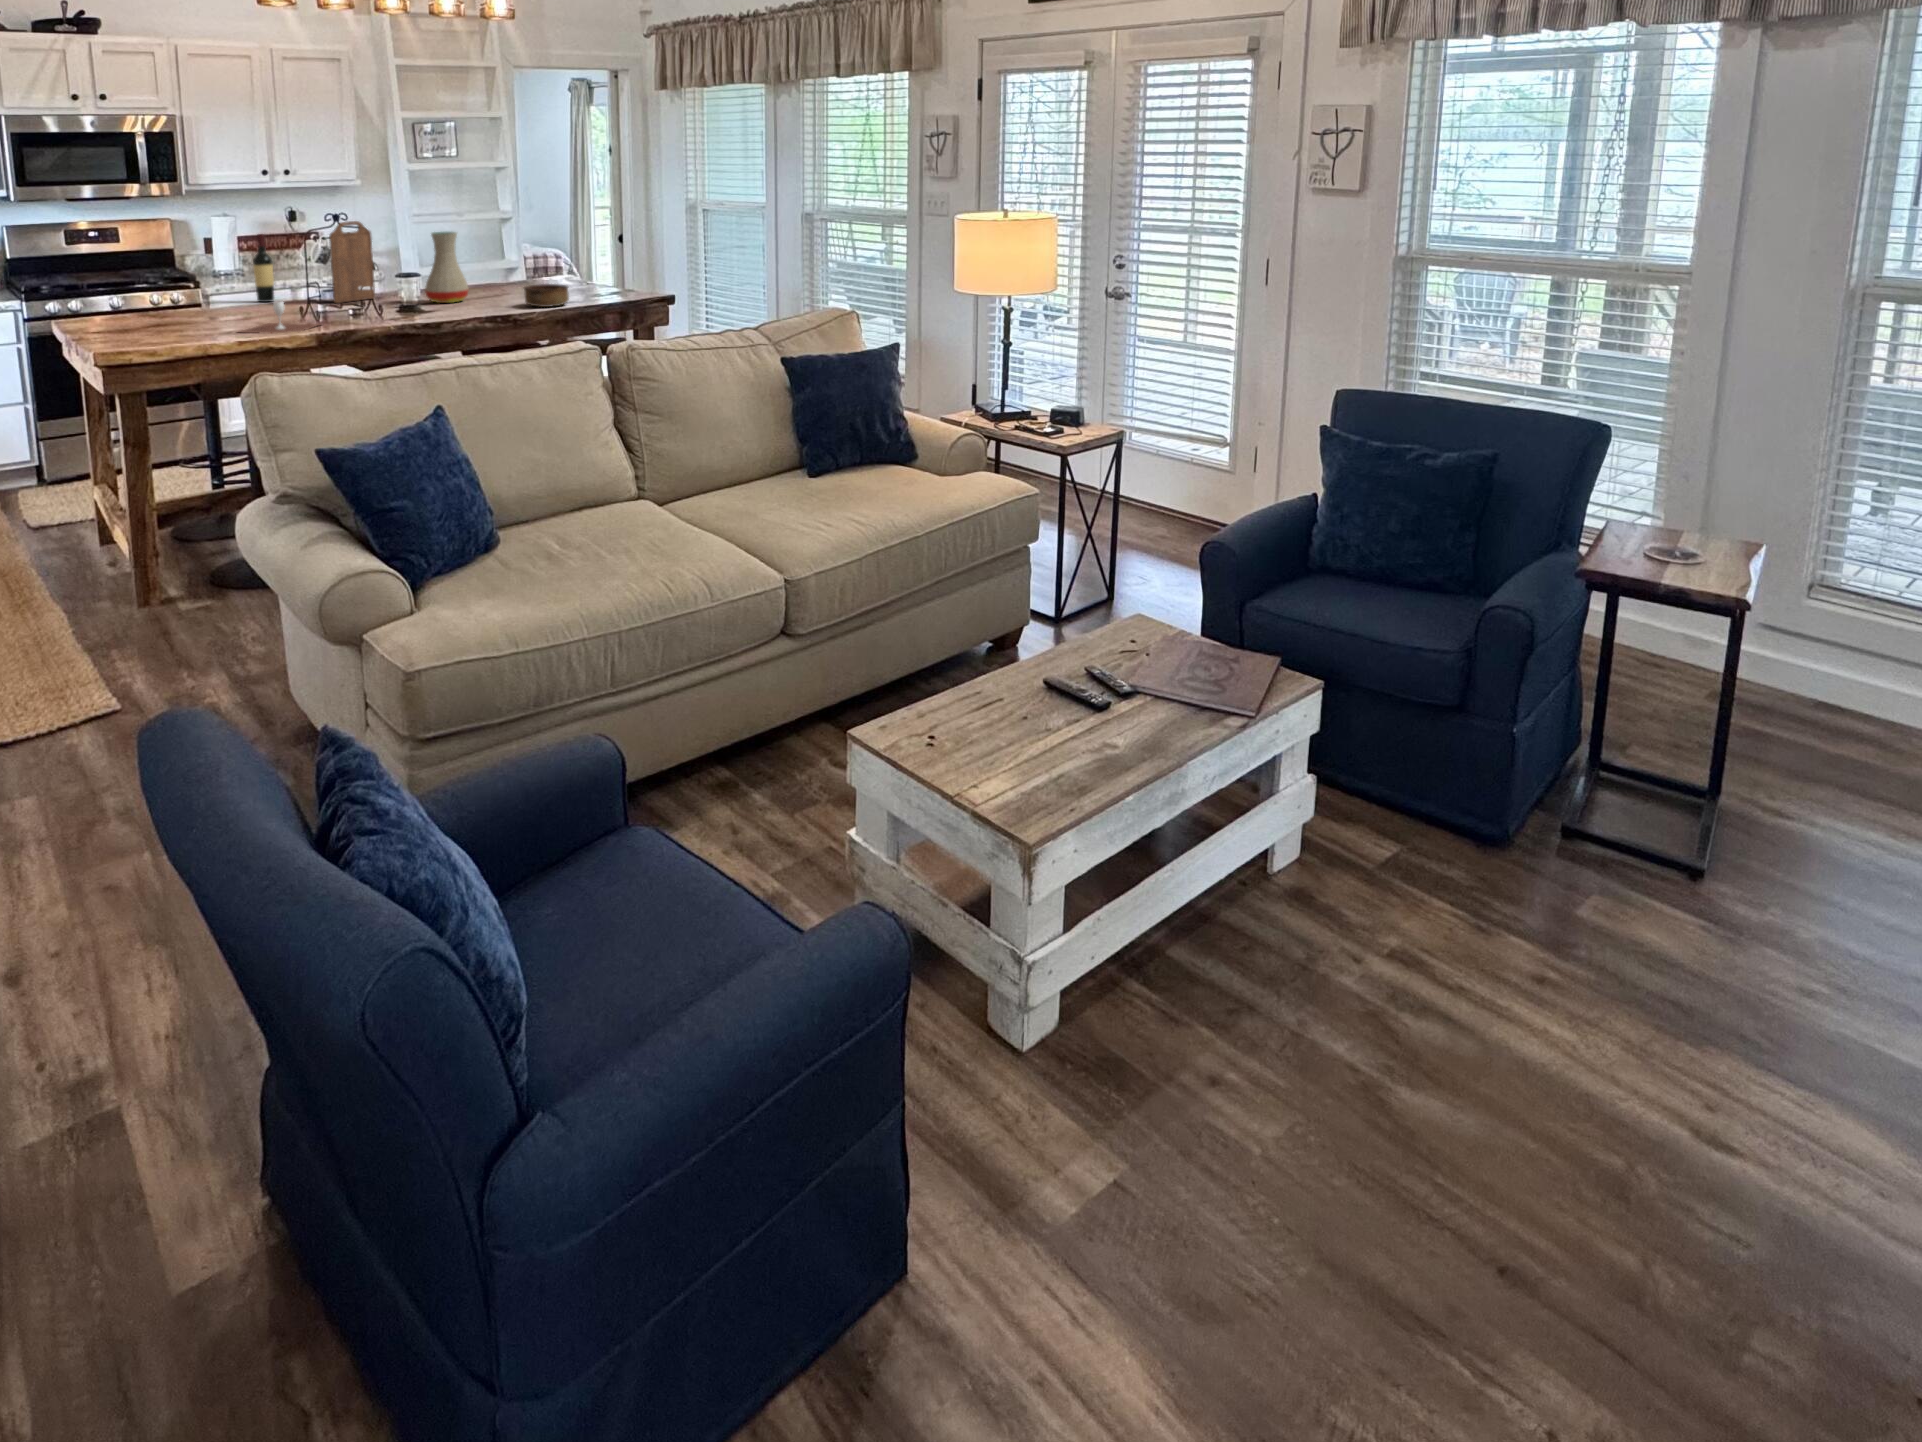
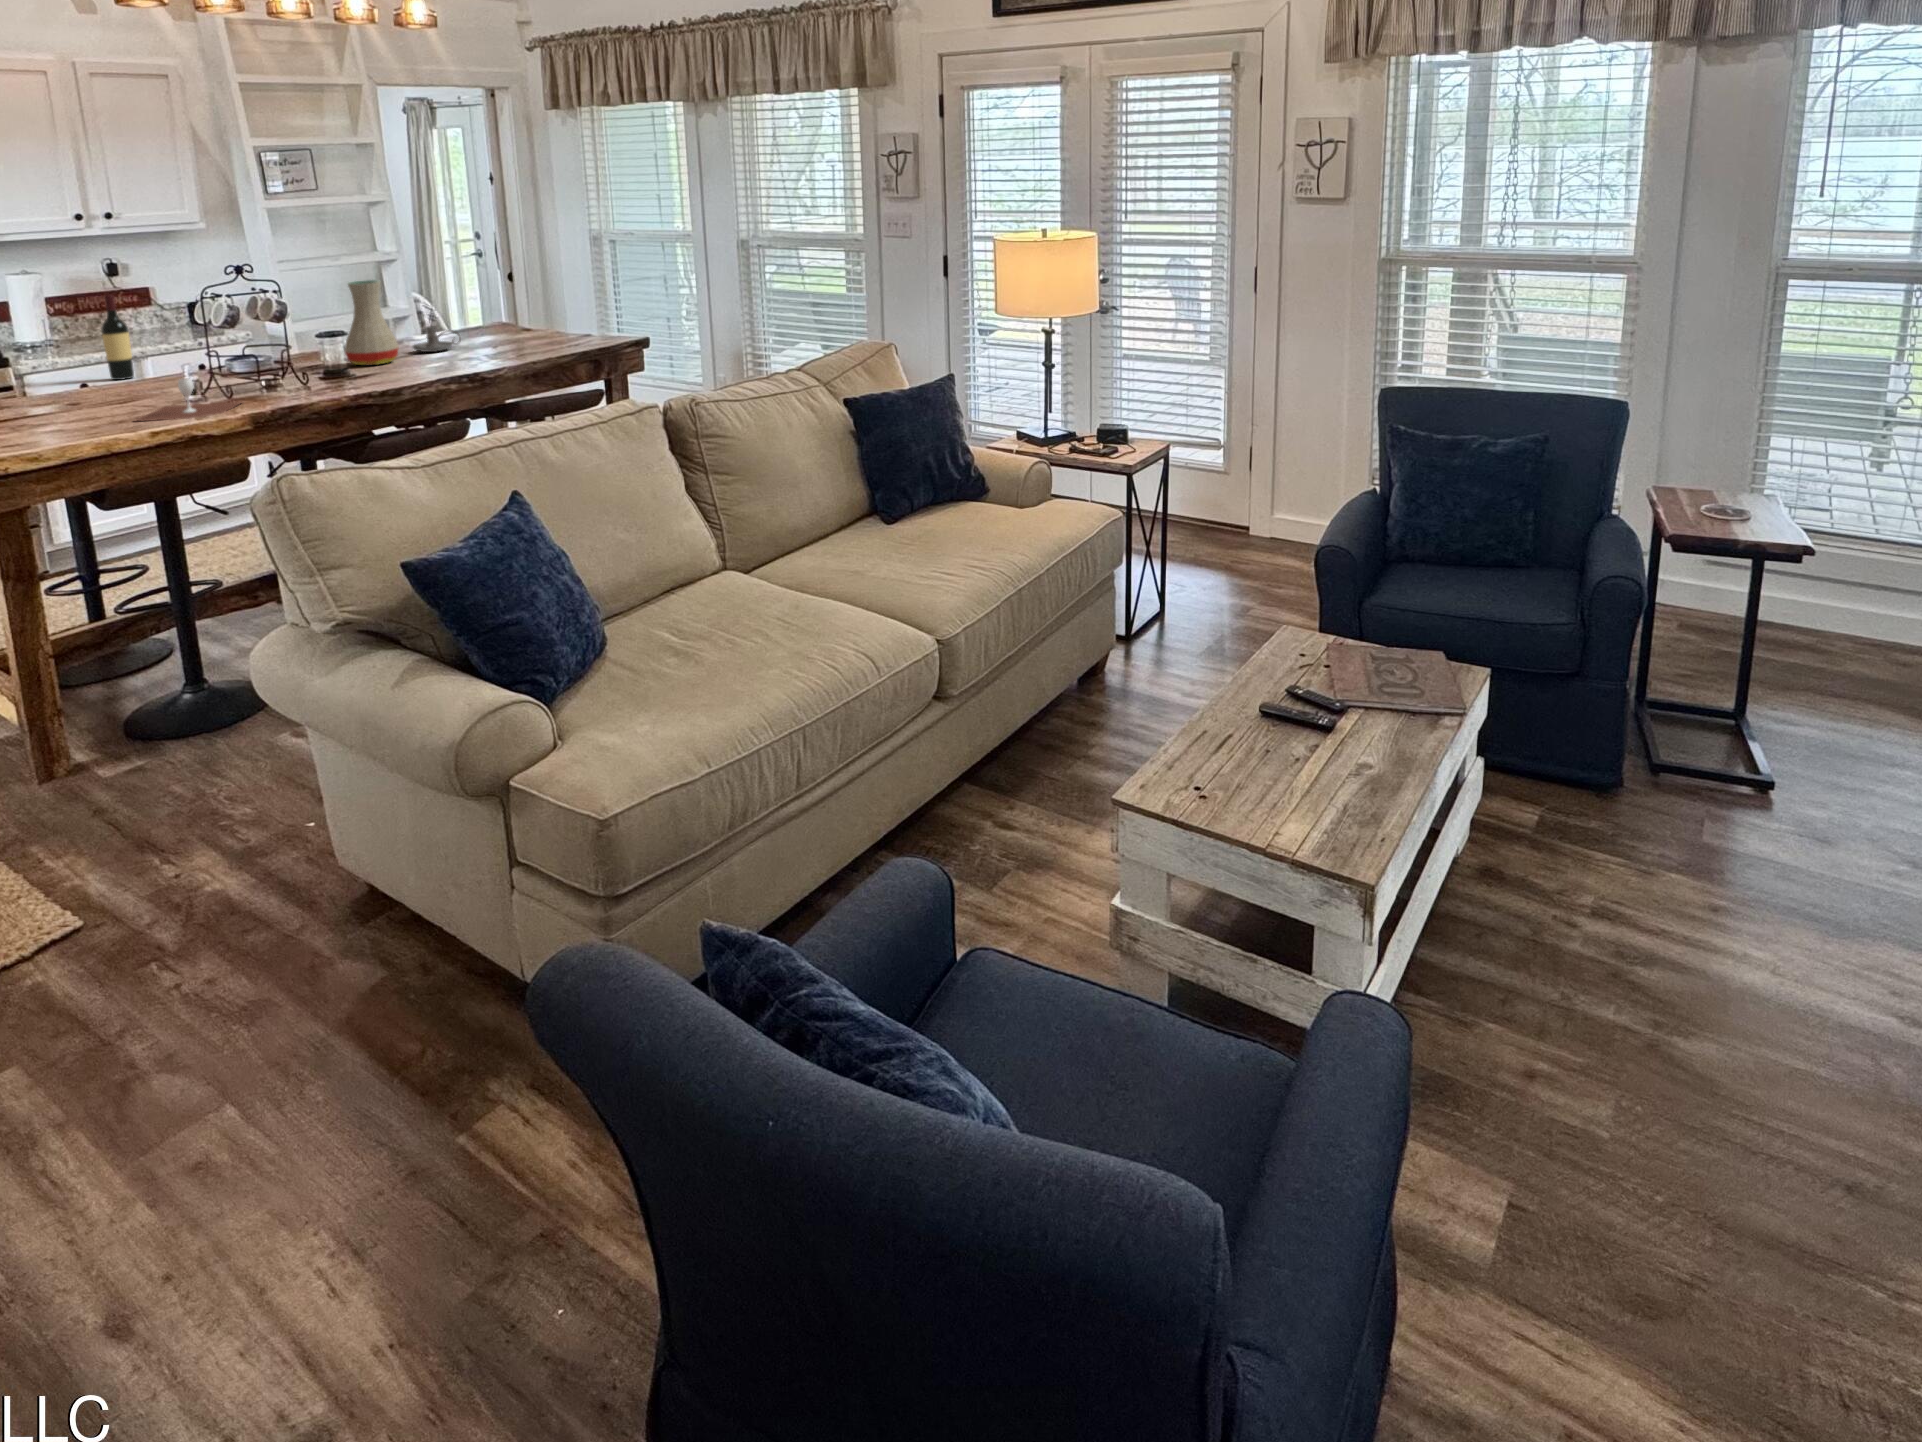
cutting board: present [329,221,375,303] -> none [210,273,272,375]
candle holder: none [486,273,526,296] -> present [413,326,461,352]
bowl: present [524,284,569,307] -> none [476,335,532,362]

